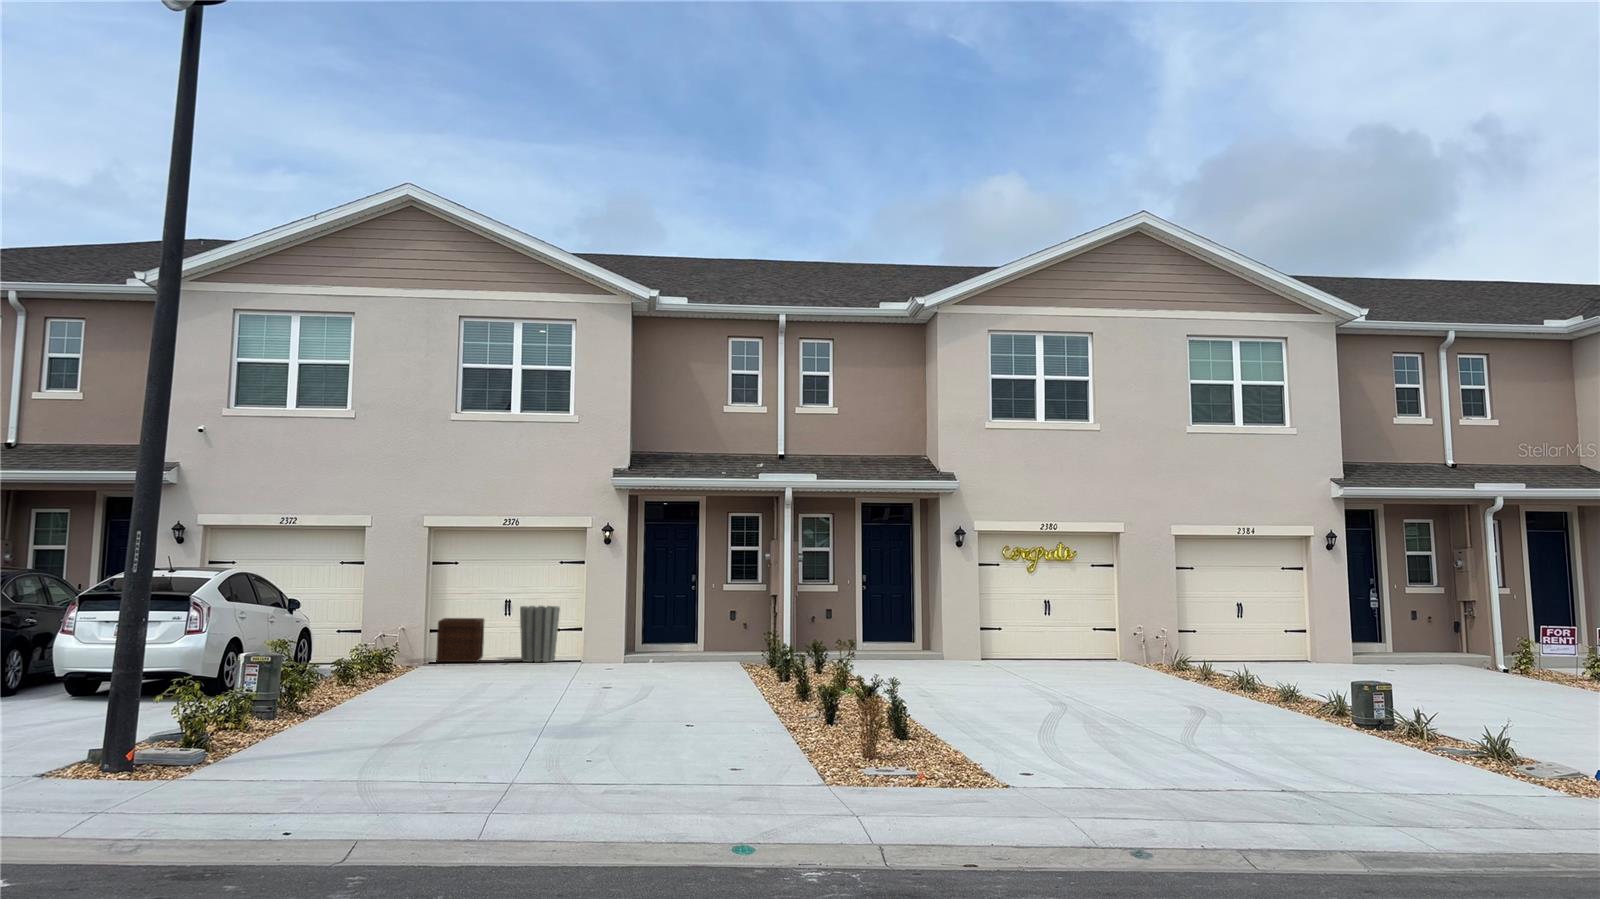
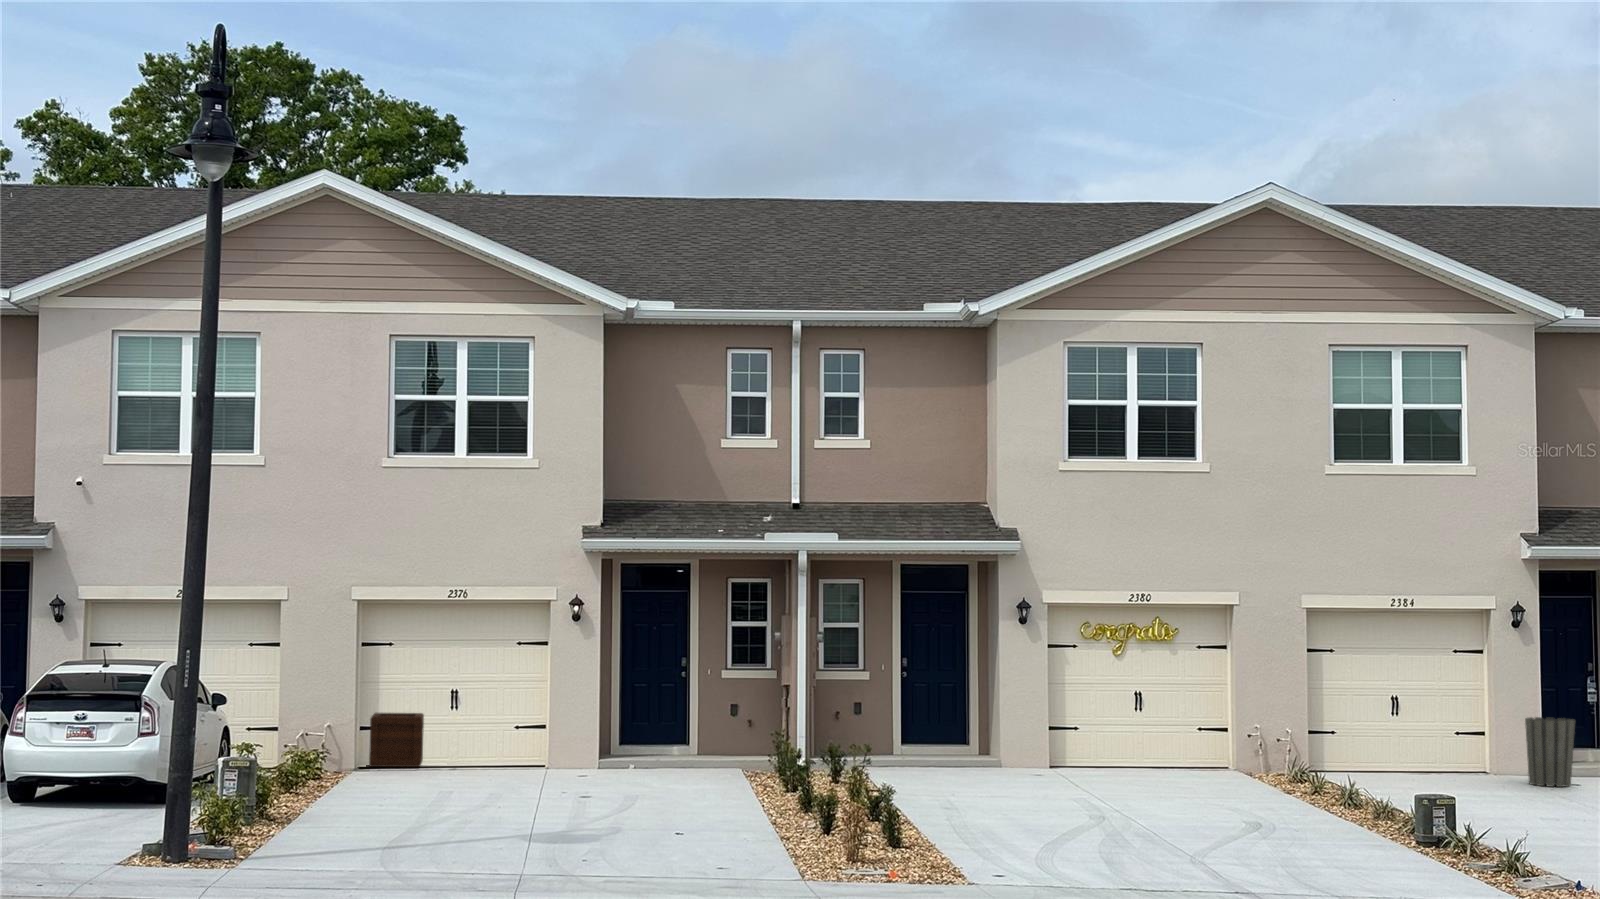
trash can: present [520,606,560,662] -> present [1525,717,1575,787]

